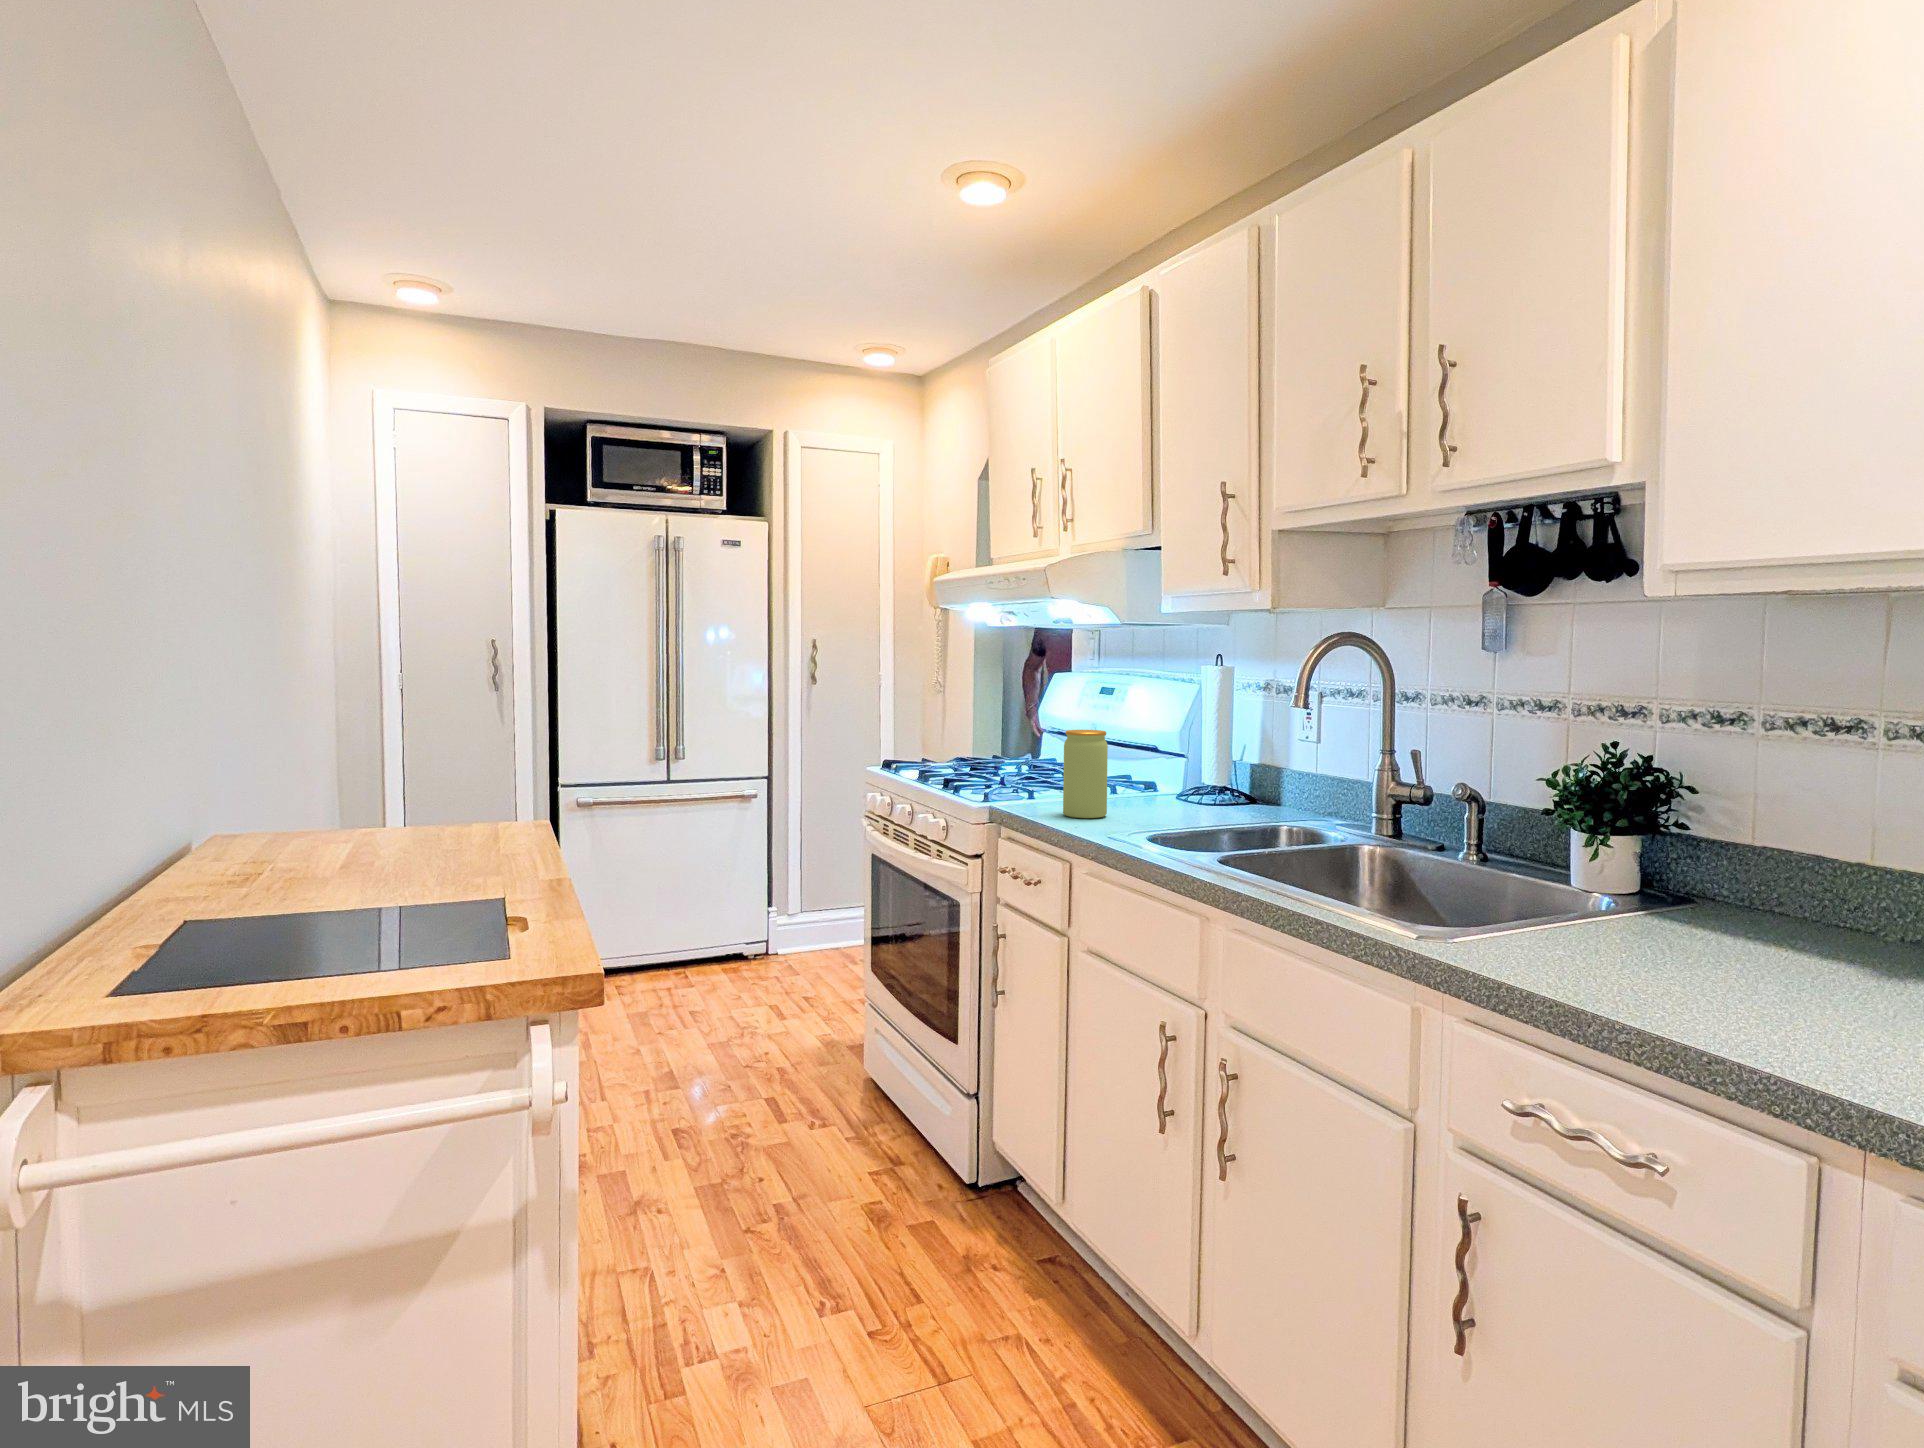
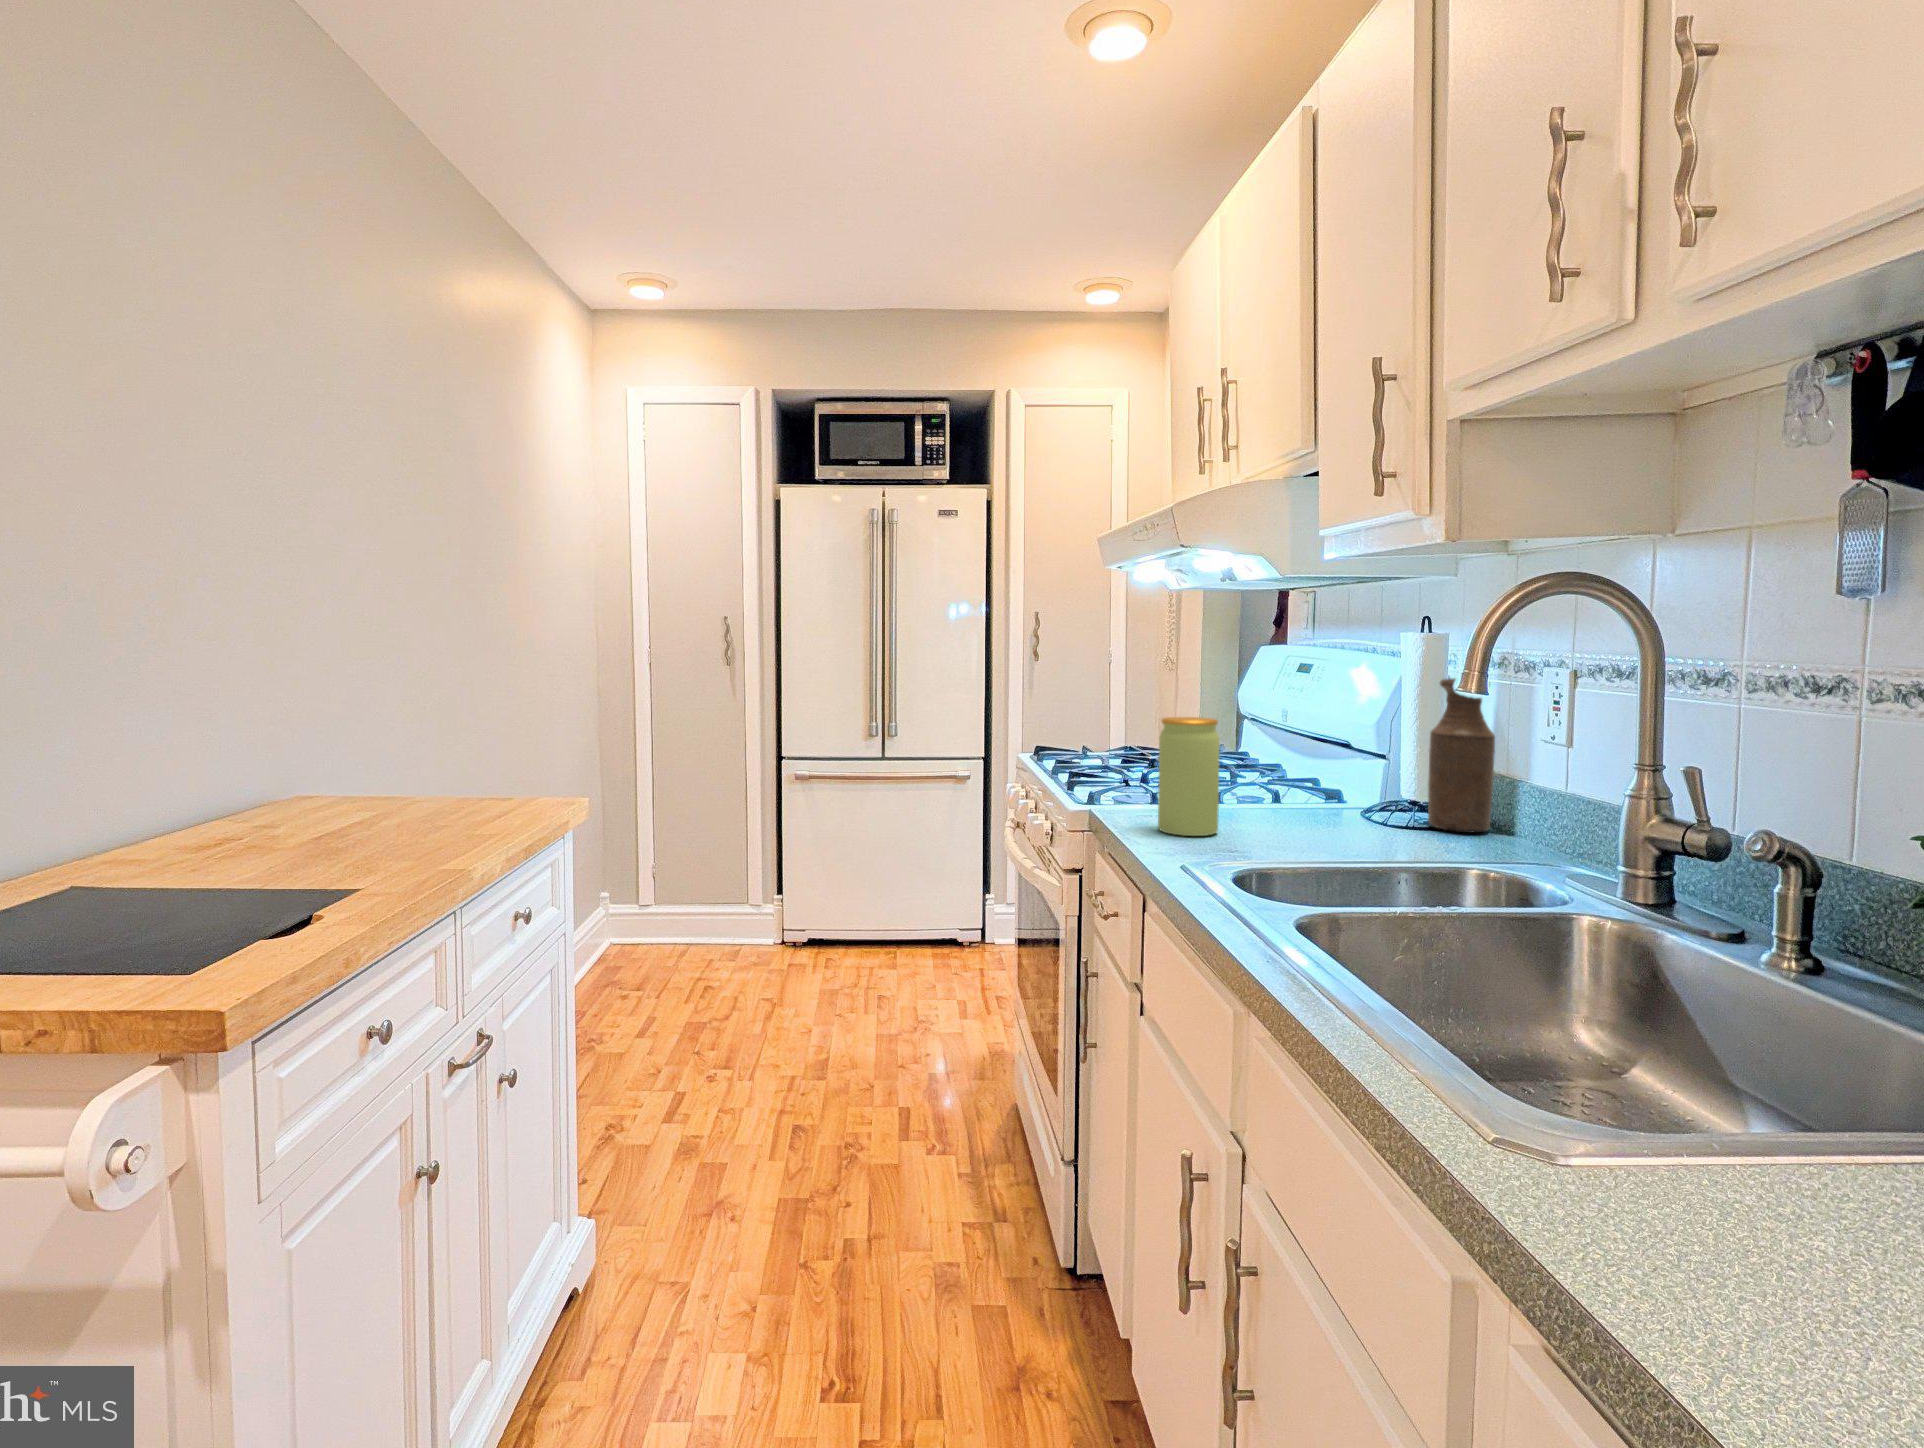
bottle: none [1222,698,1264,804] -> present [1428,678,1495,832]

